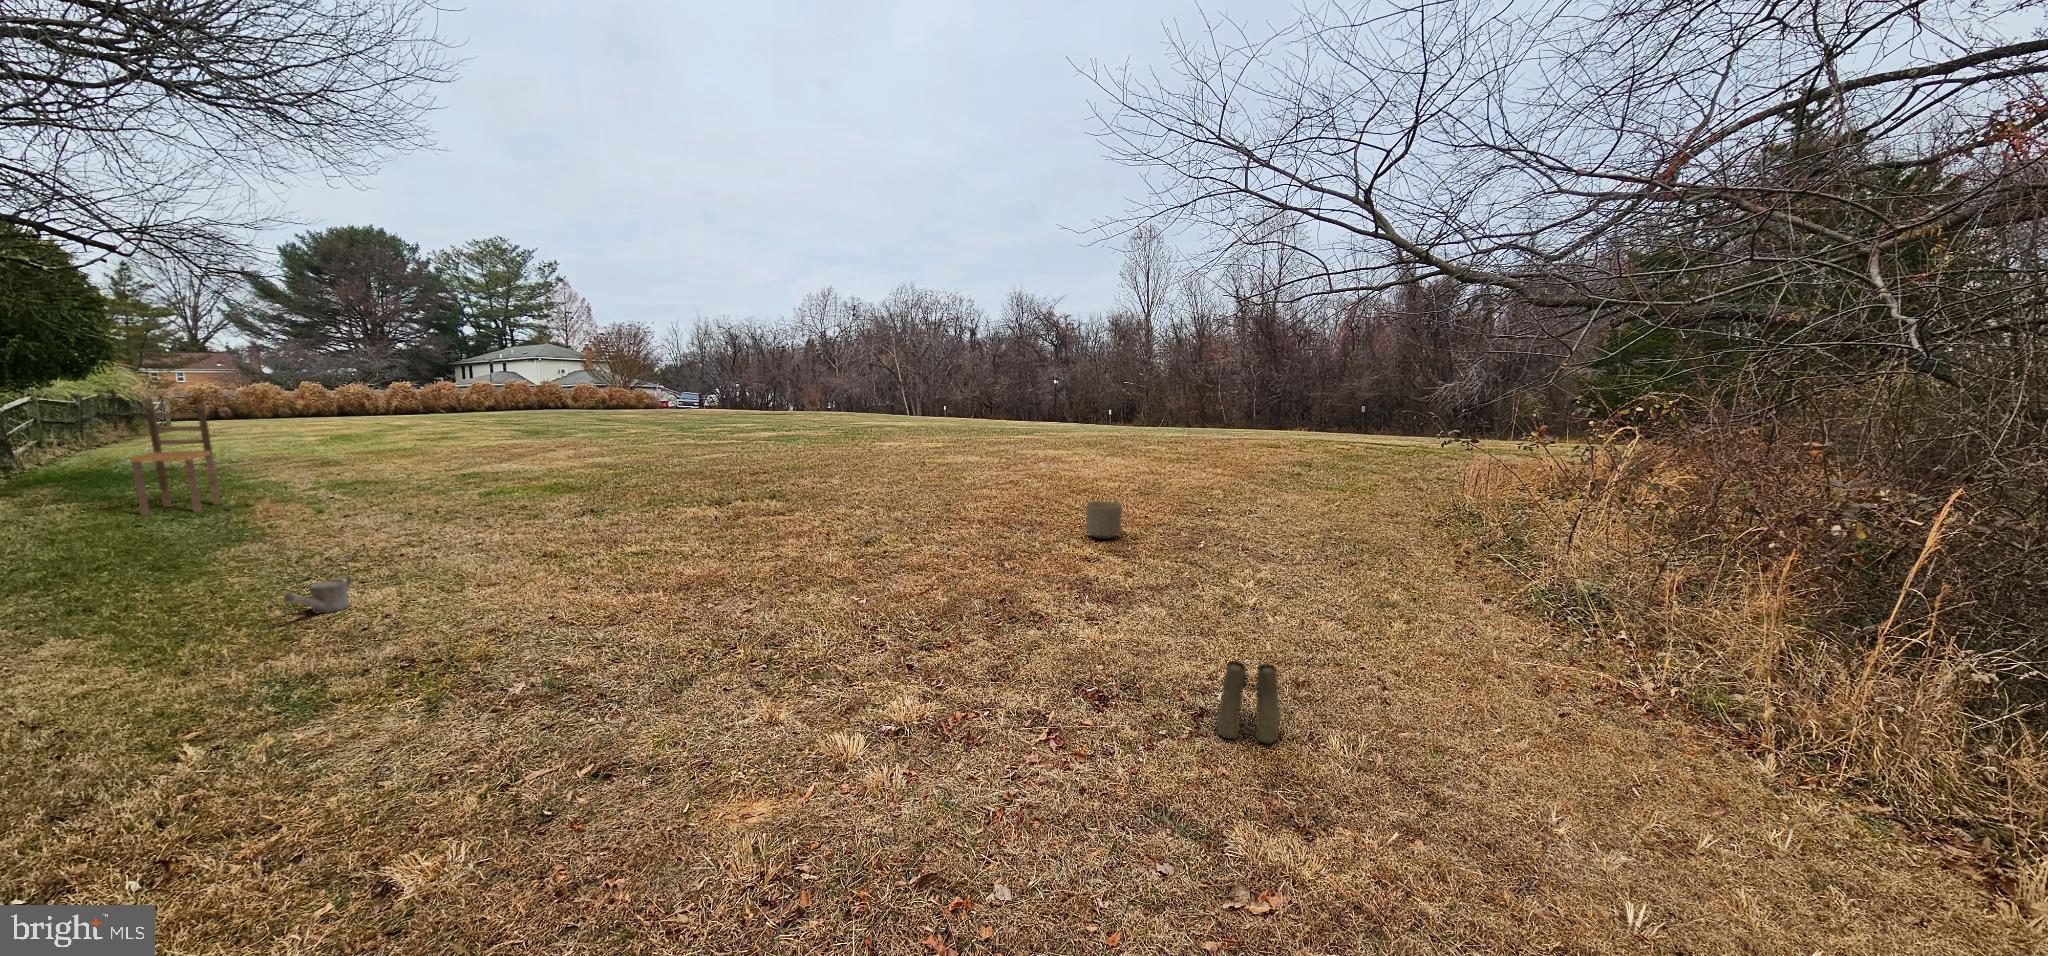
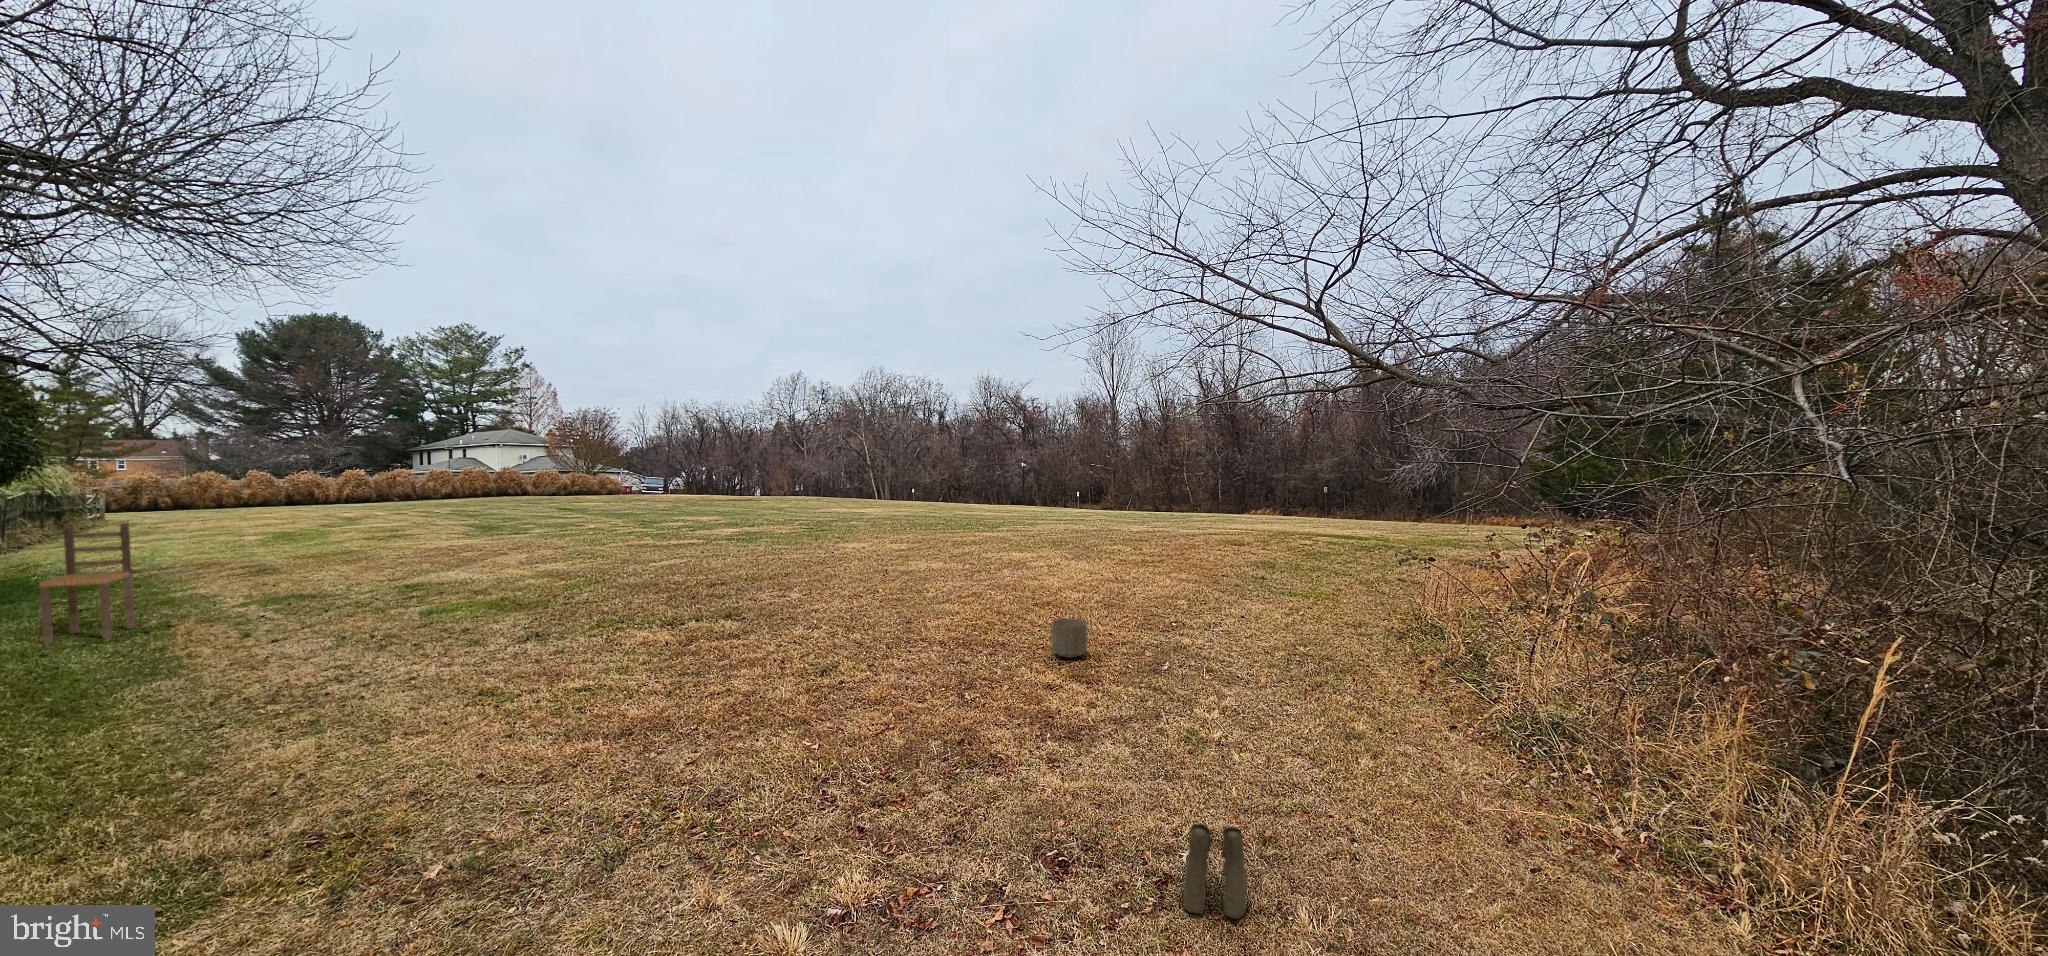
watering can: present [284,576,352,613] -> none [184,729,264,774]

